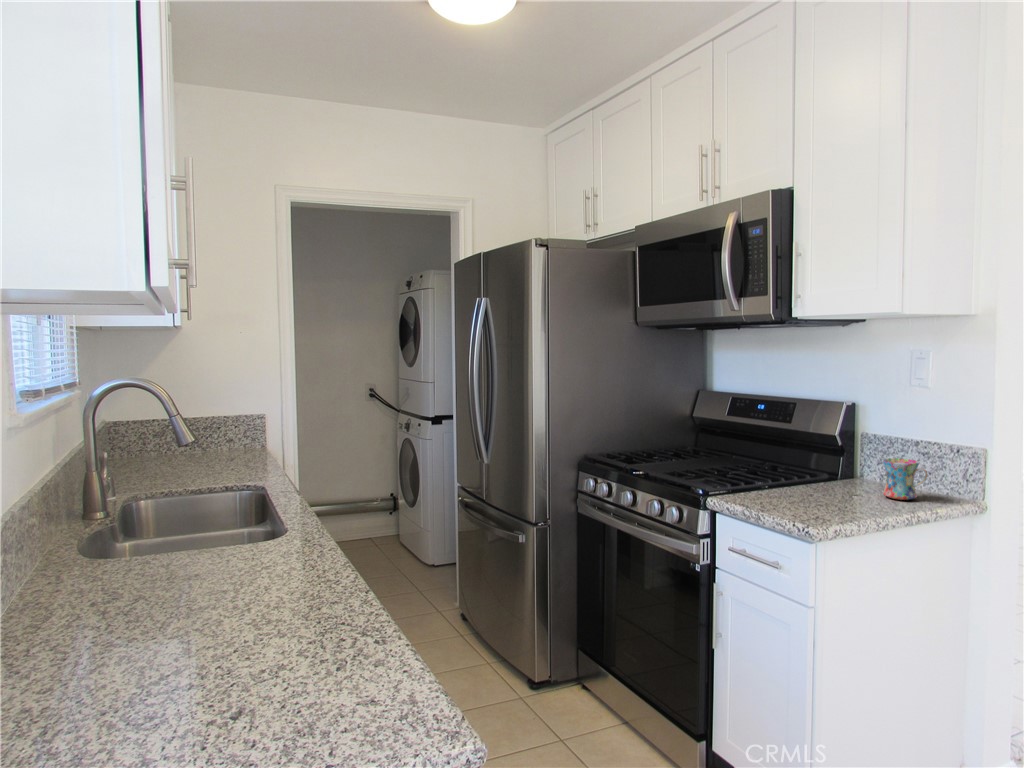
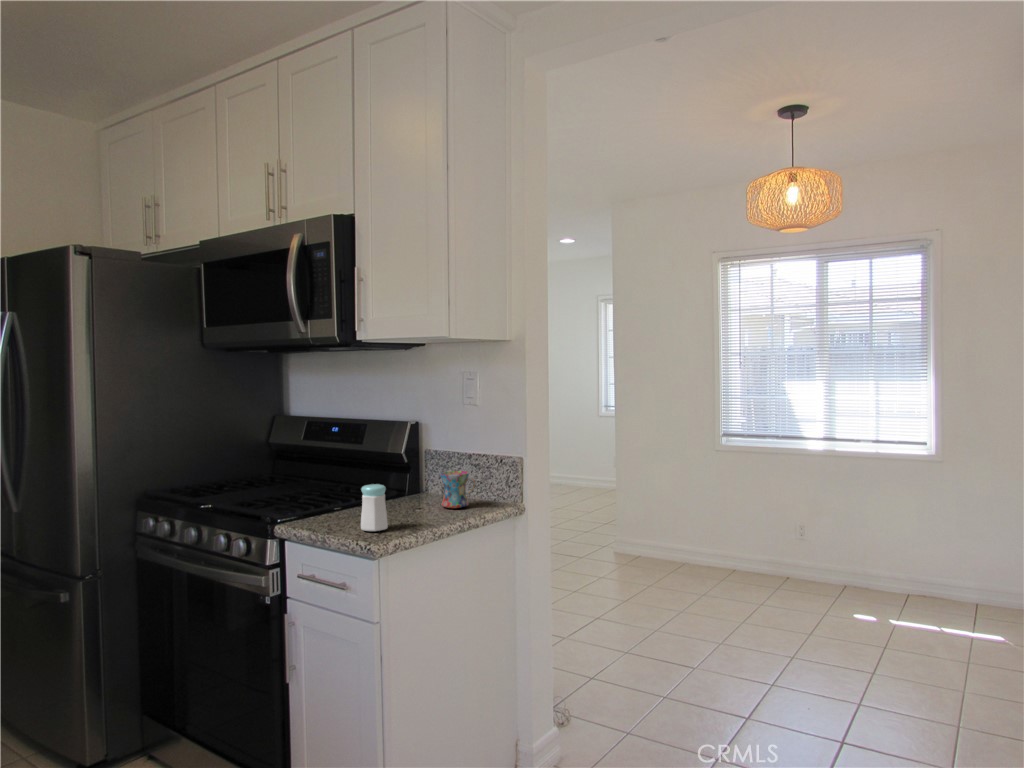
salt shaker: none [796,466,826,515] -> present [361,484,388,531]

